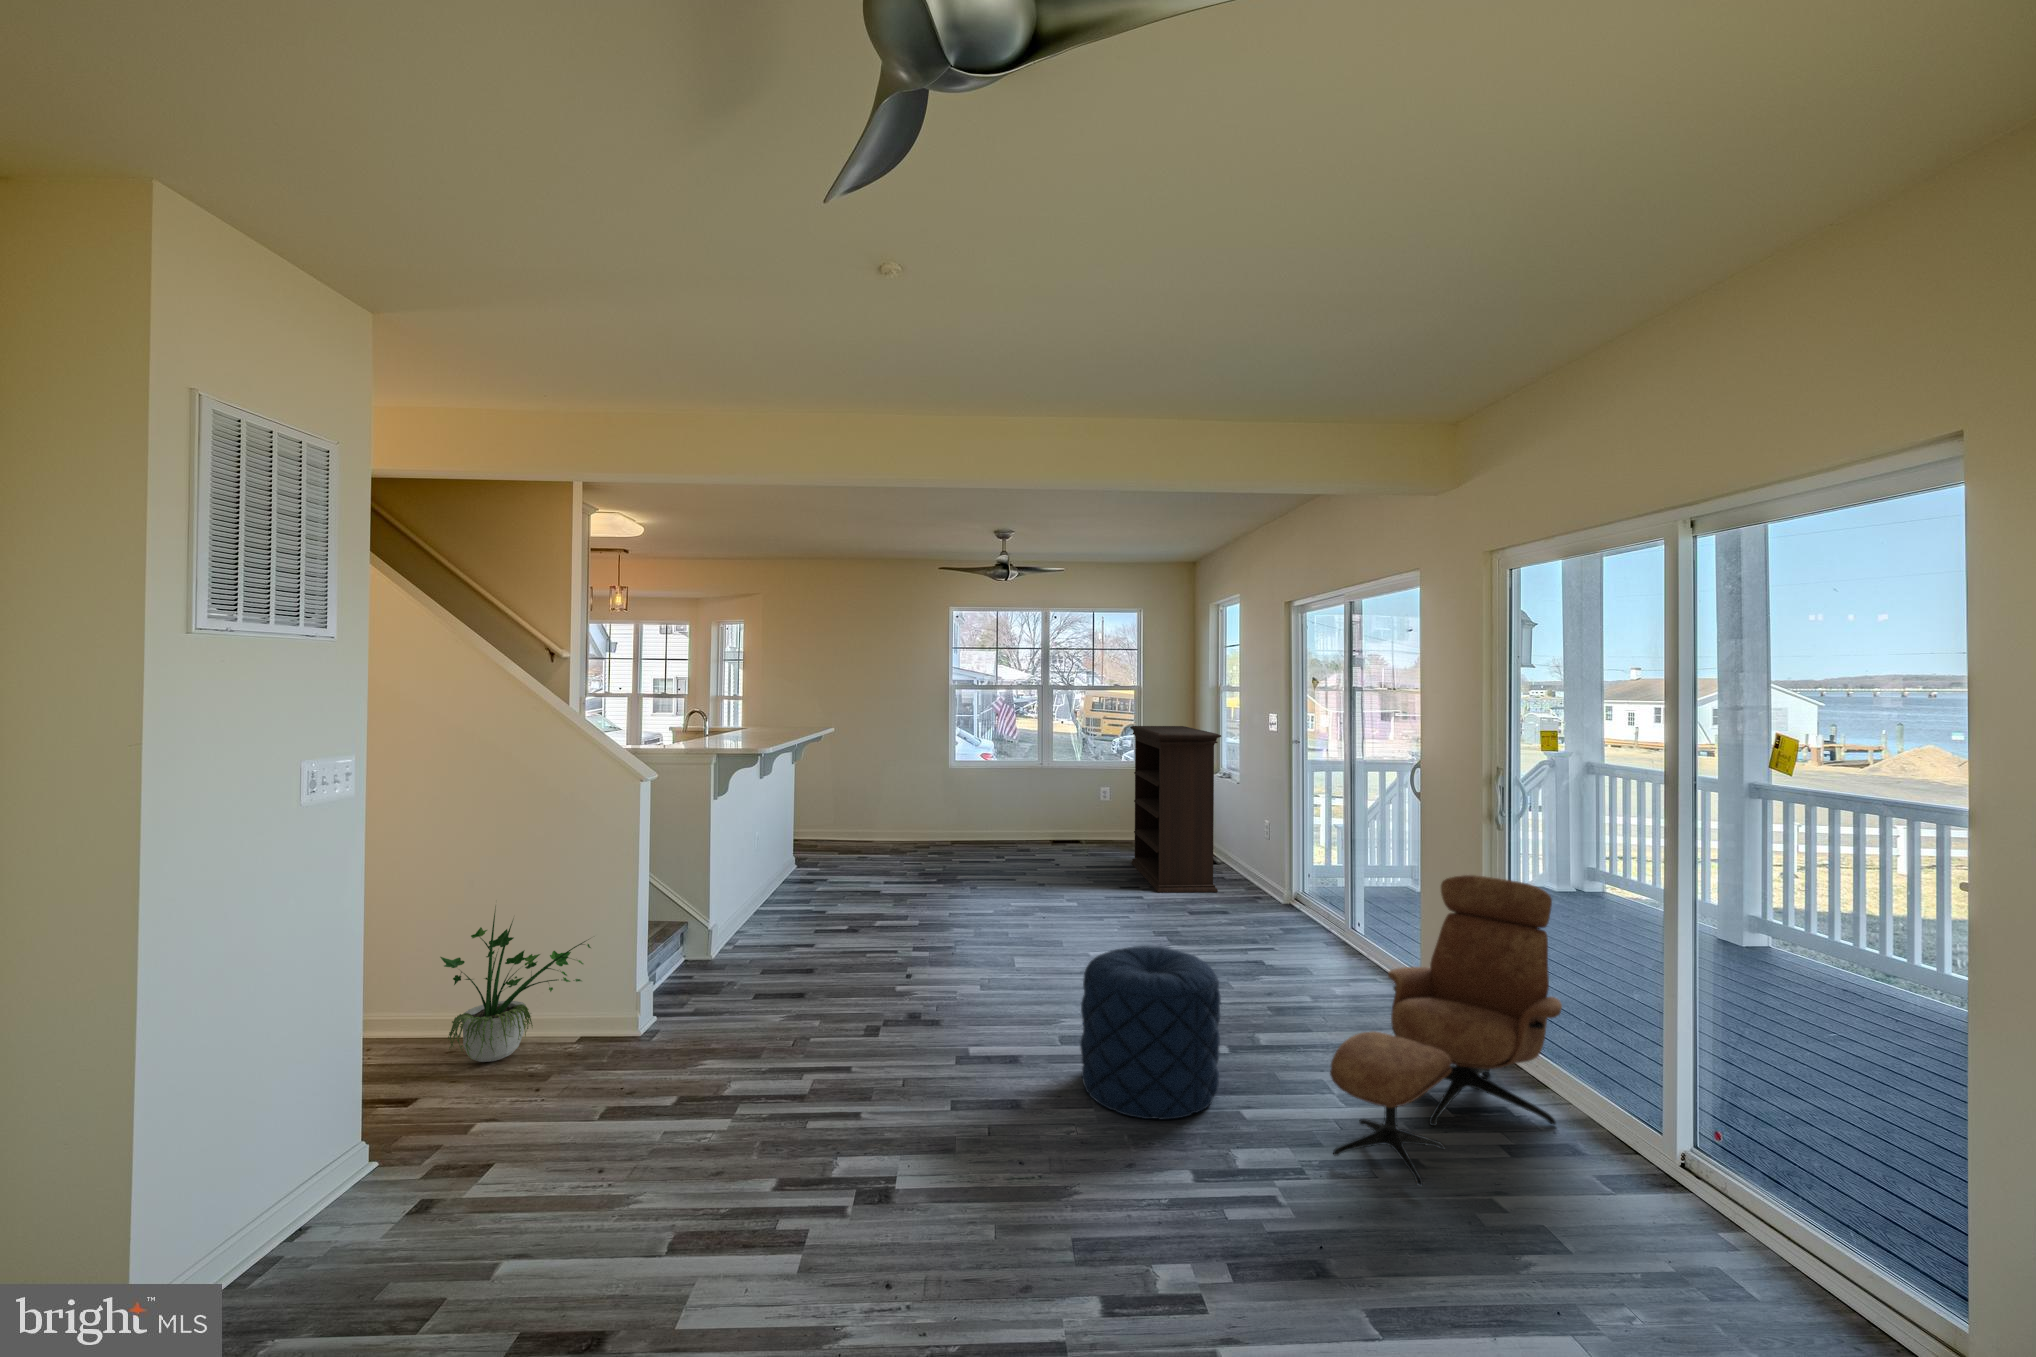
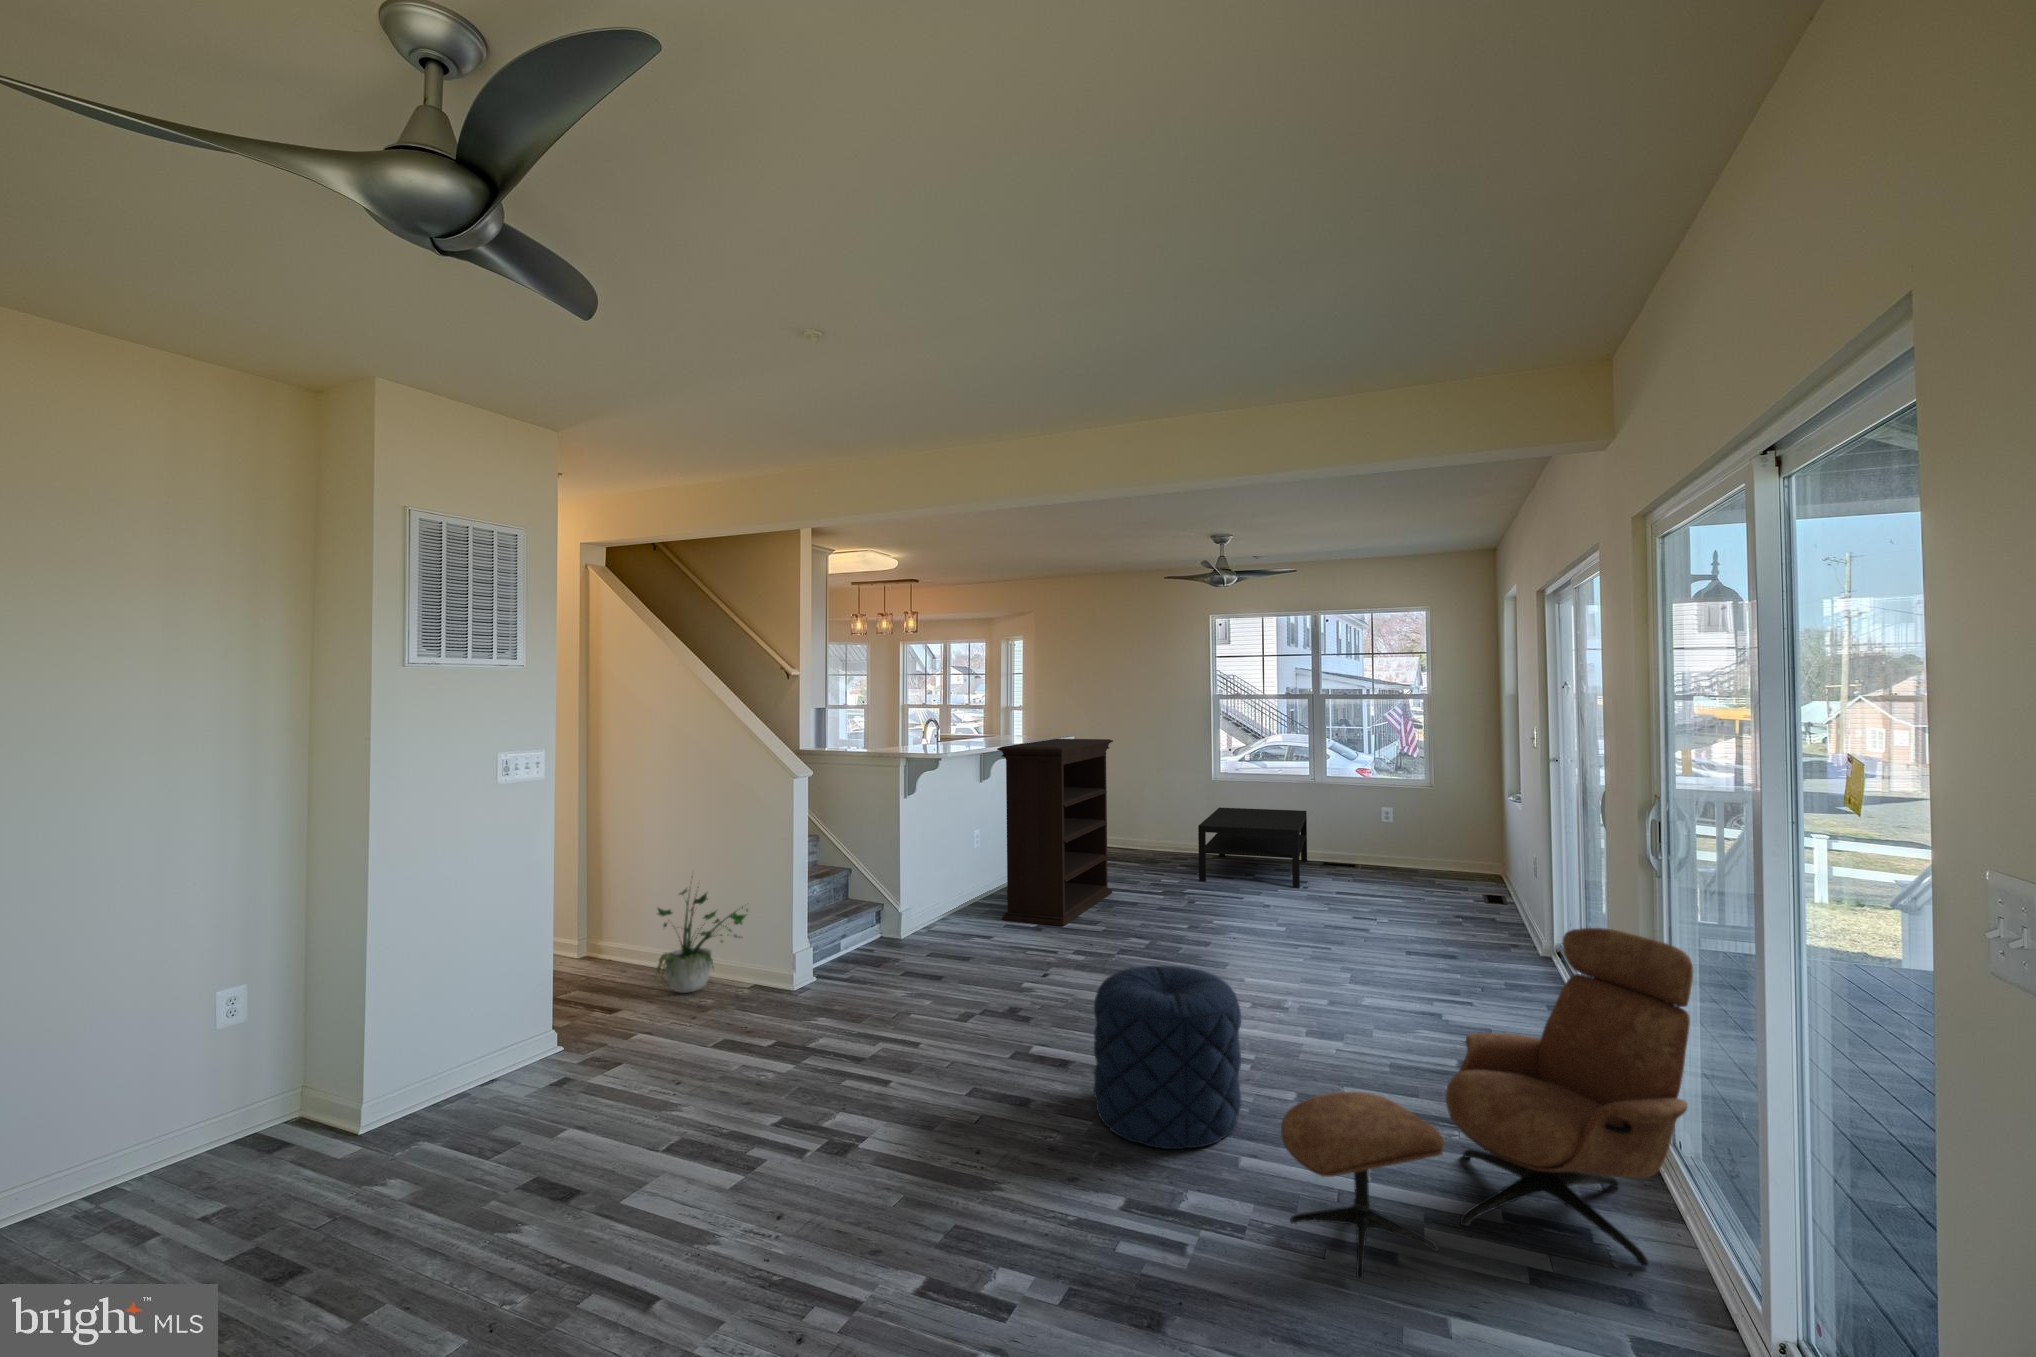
bookshelf: present [1130,726,1221,893] -> present [997,739,1113,926]
coffee table: none [957,793,1055,867] -> present [1198,808,1307,888]

